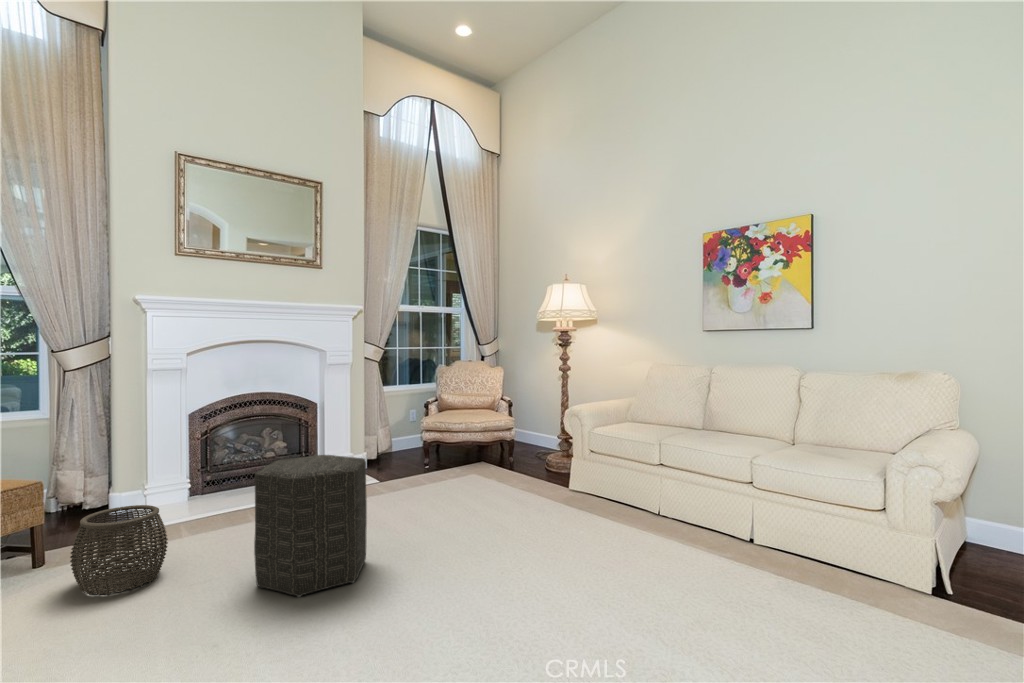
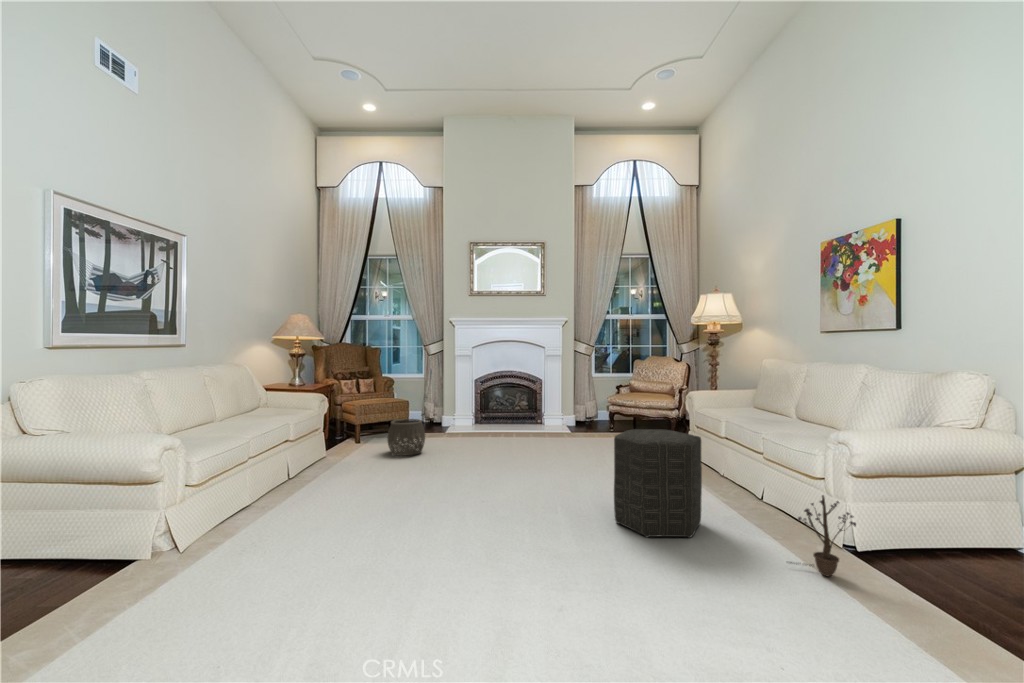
ottoman: present [254,455,367,597] -> present [614,429,702,538]
decorative plant: none [919,533,990,634] -> present [790,495,856,576]

